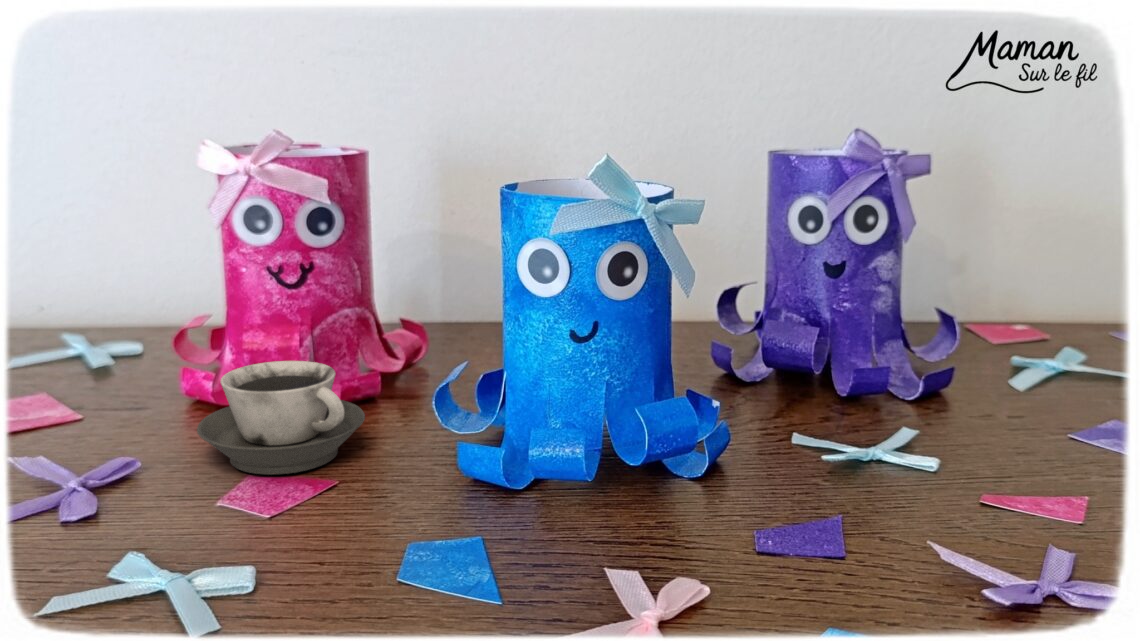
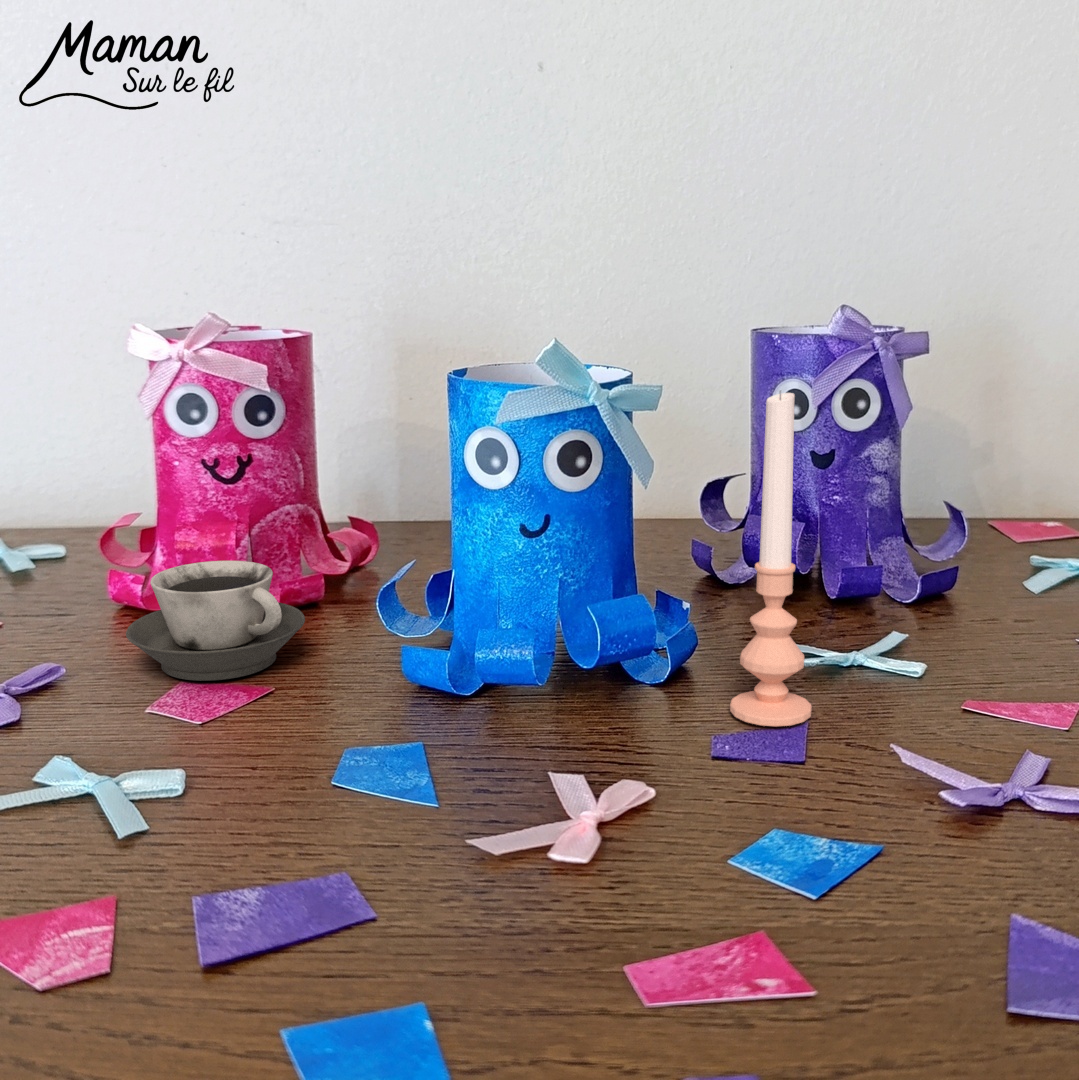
candle: none [767,207,843,521] -> present [730,390,811,727]

